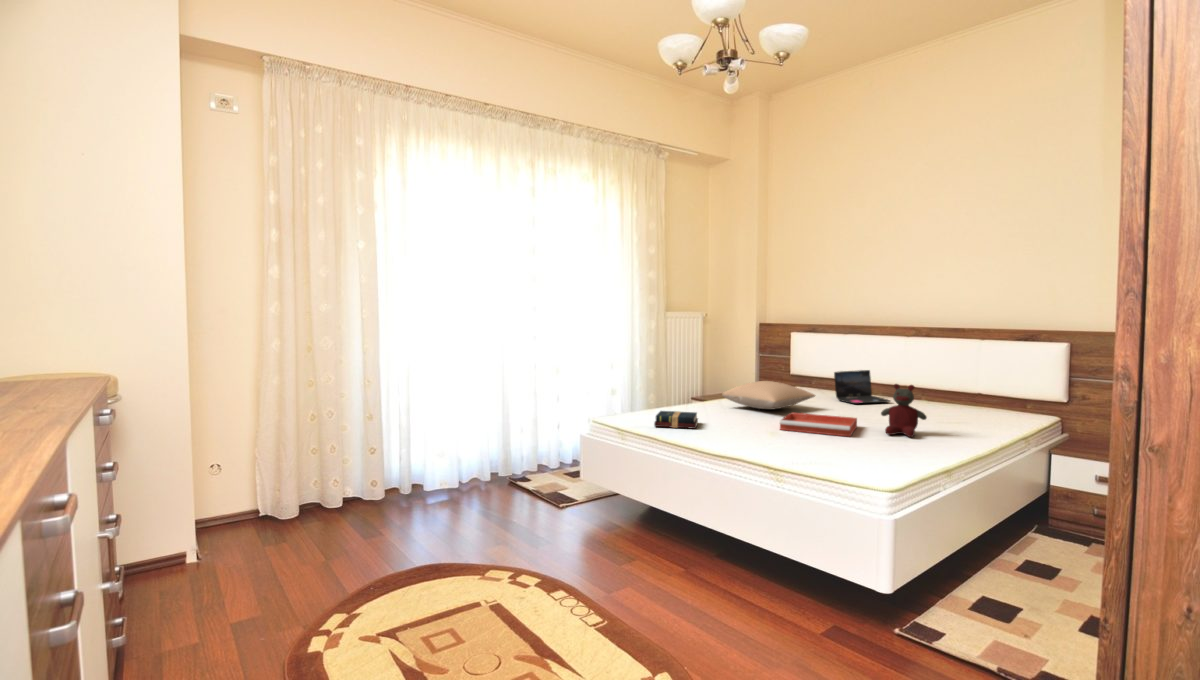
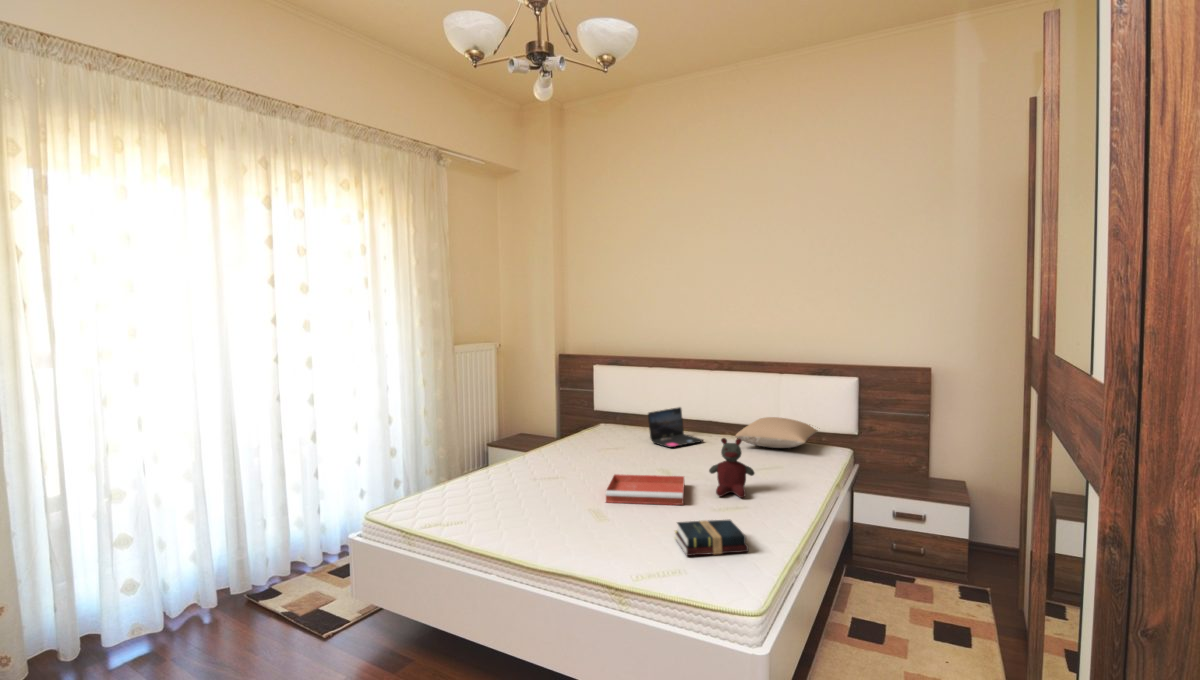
pillow: present [722,381,815,409] -> present [735,417,818,448]
hardback book: present [654,411,698,429] -> present [675,520,748,556]

